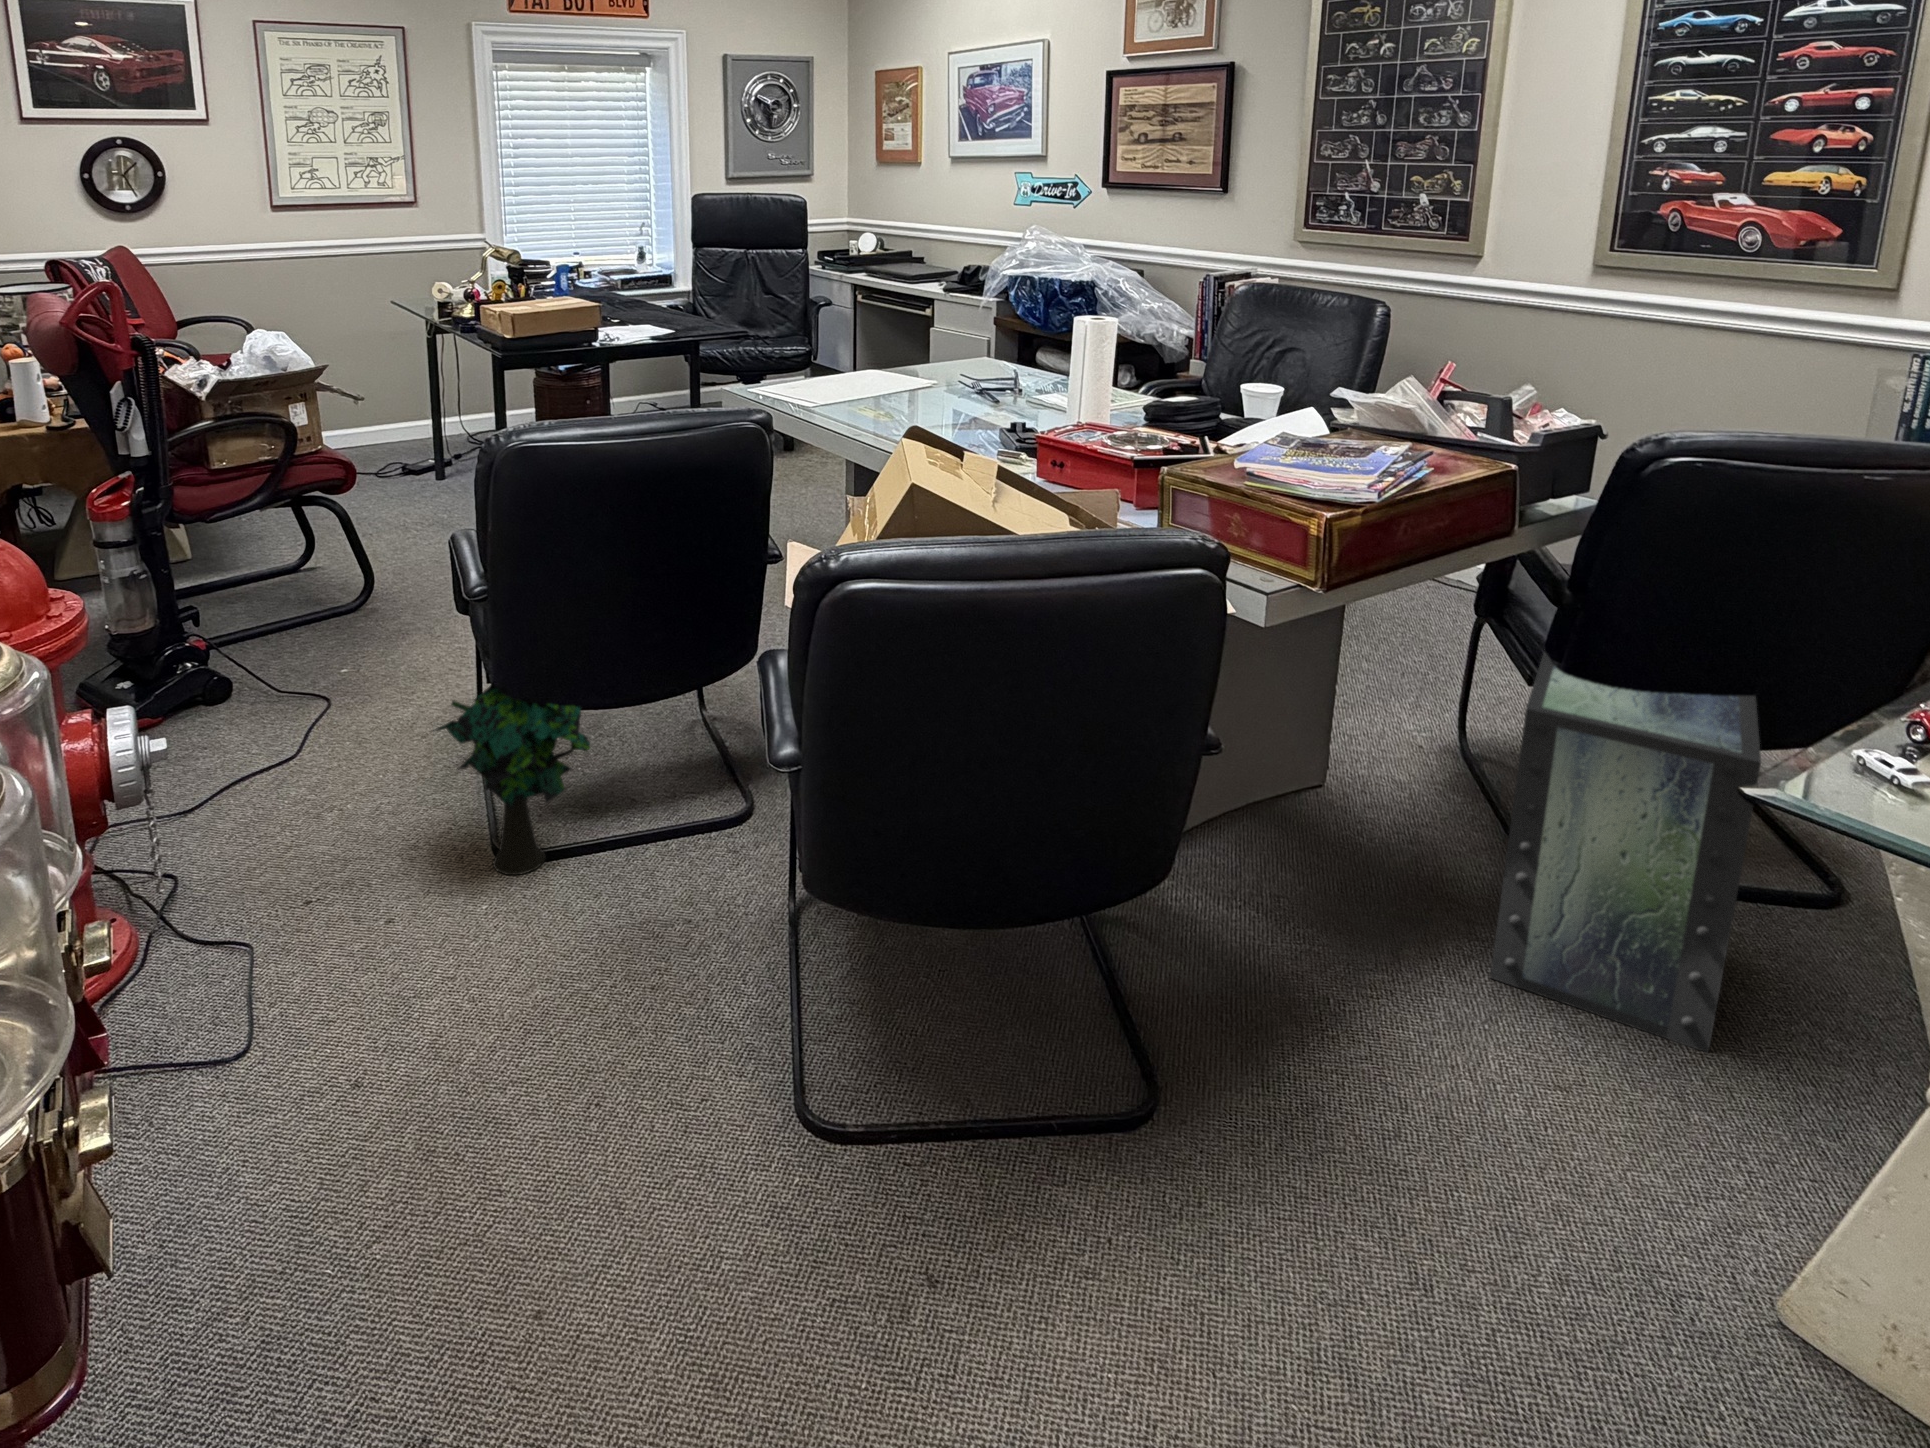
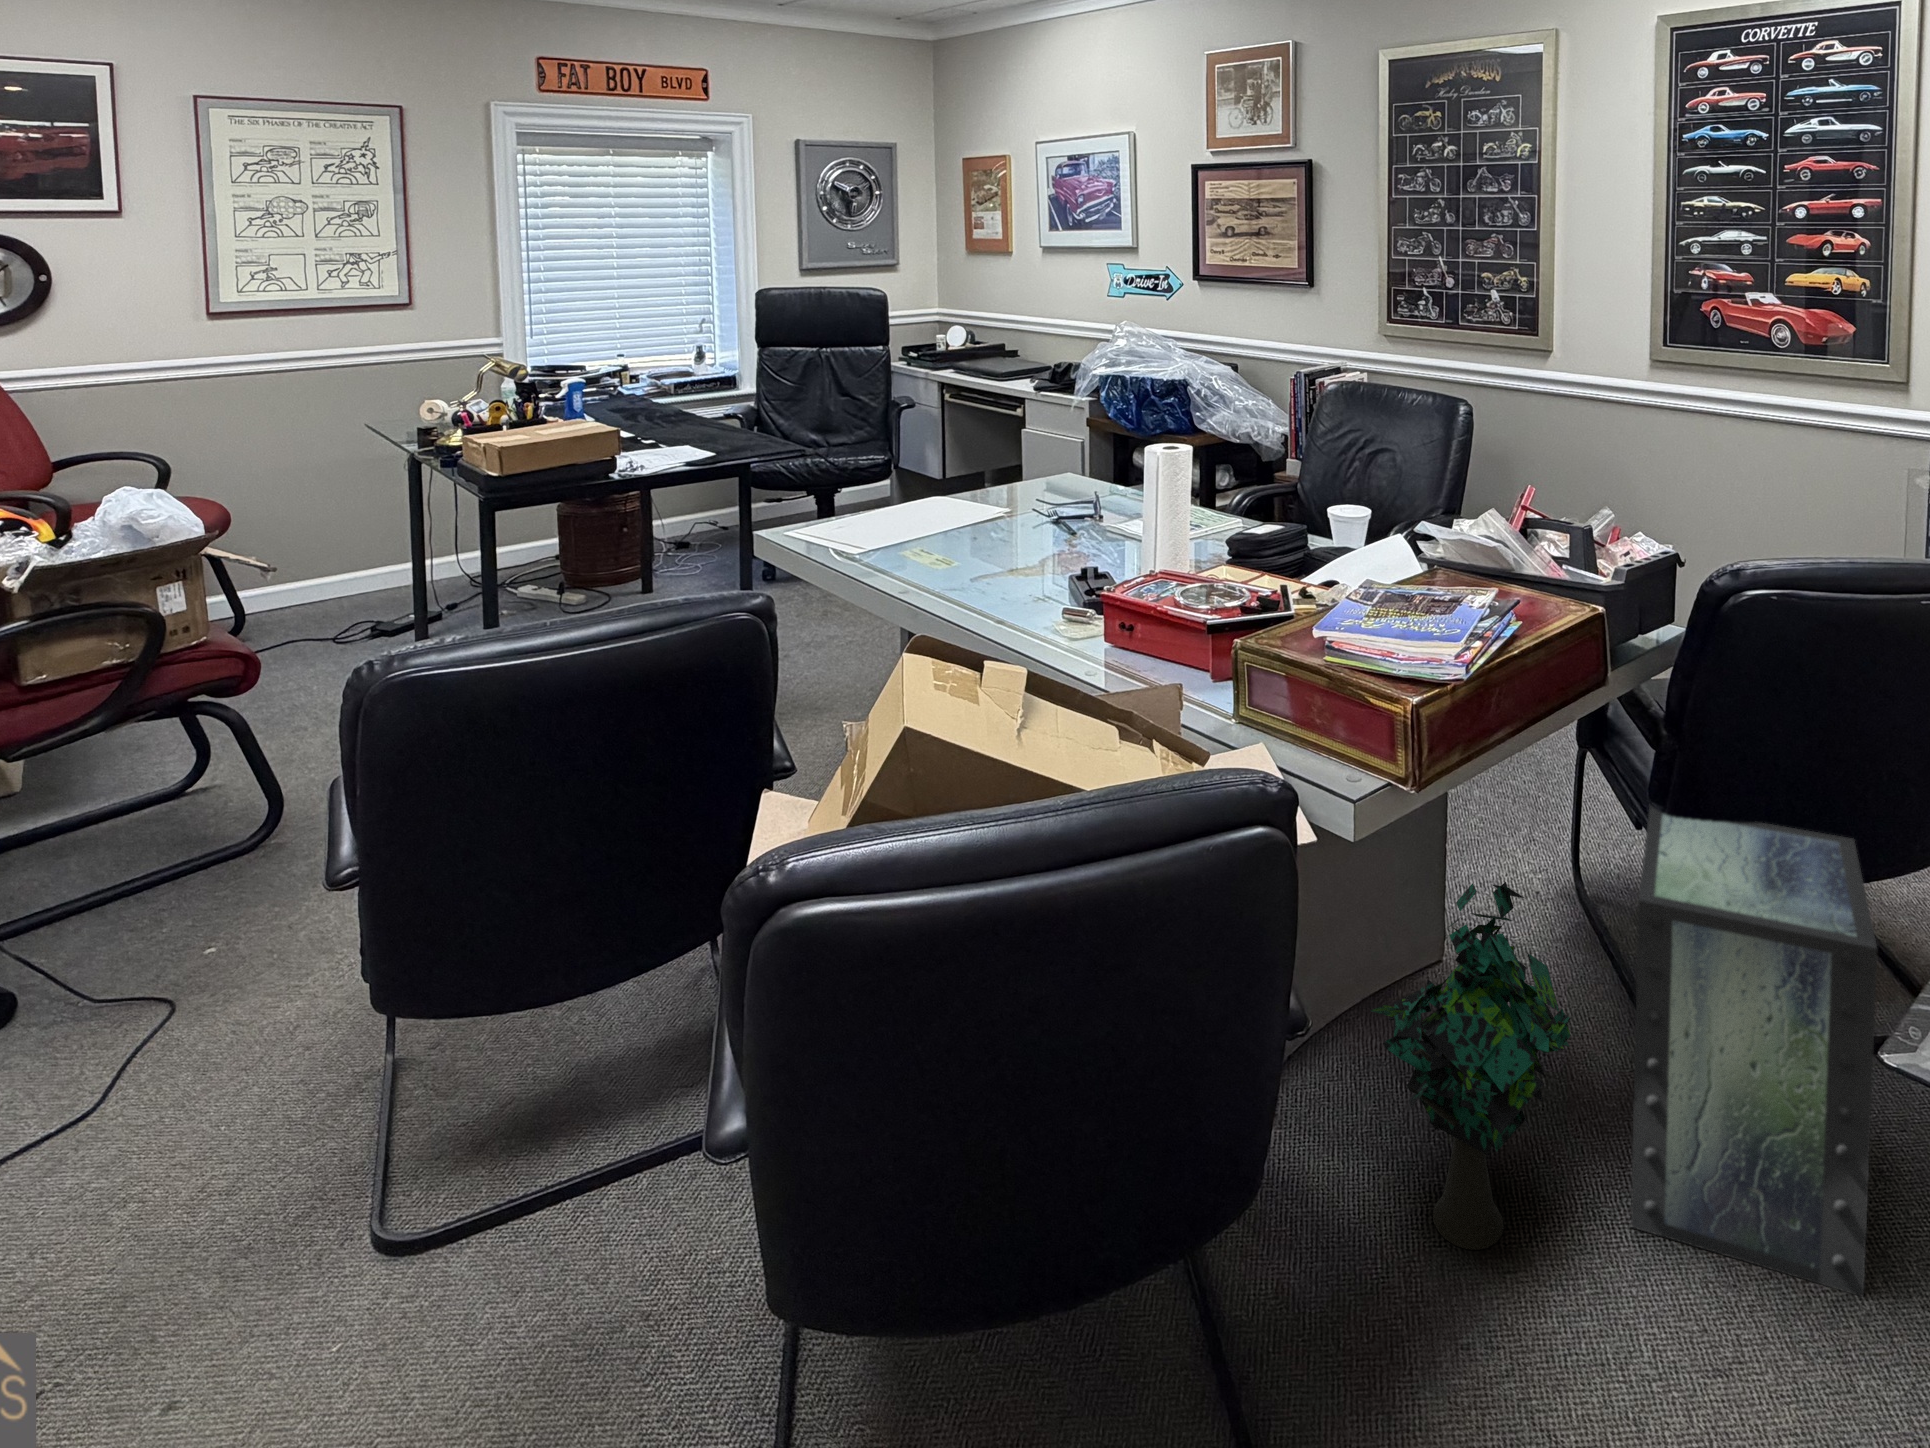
decorative plant: present [434,685,590,875] -> present [1371,882,1571,1250]

